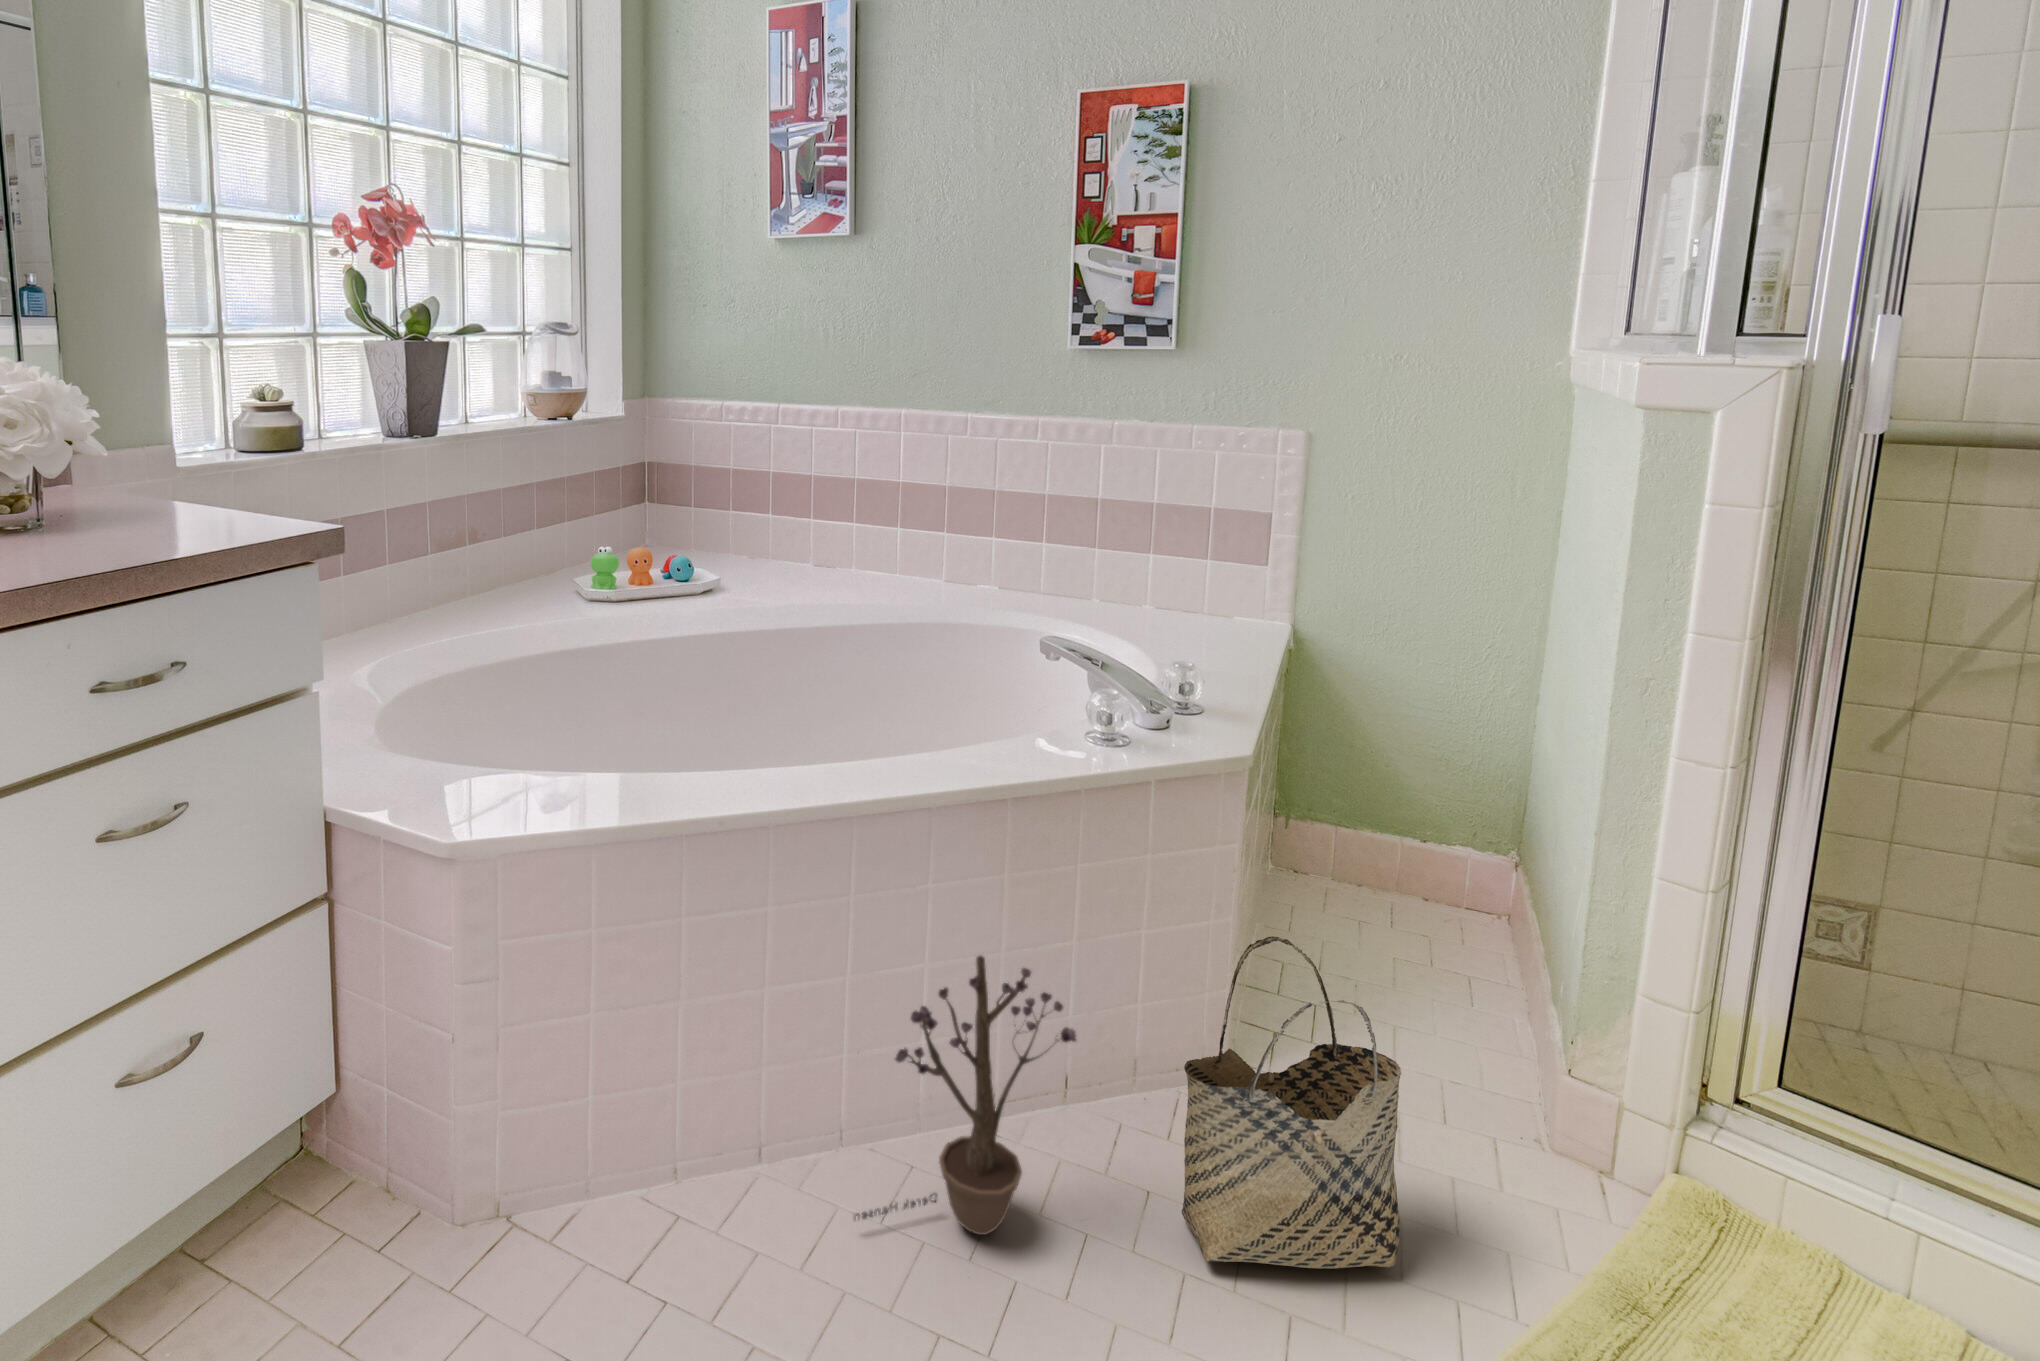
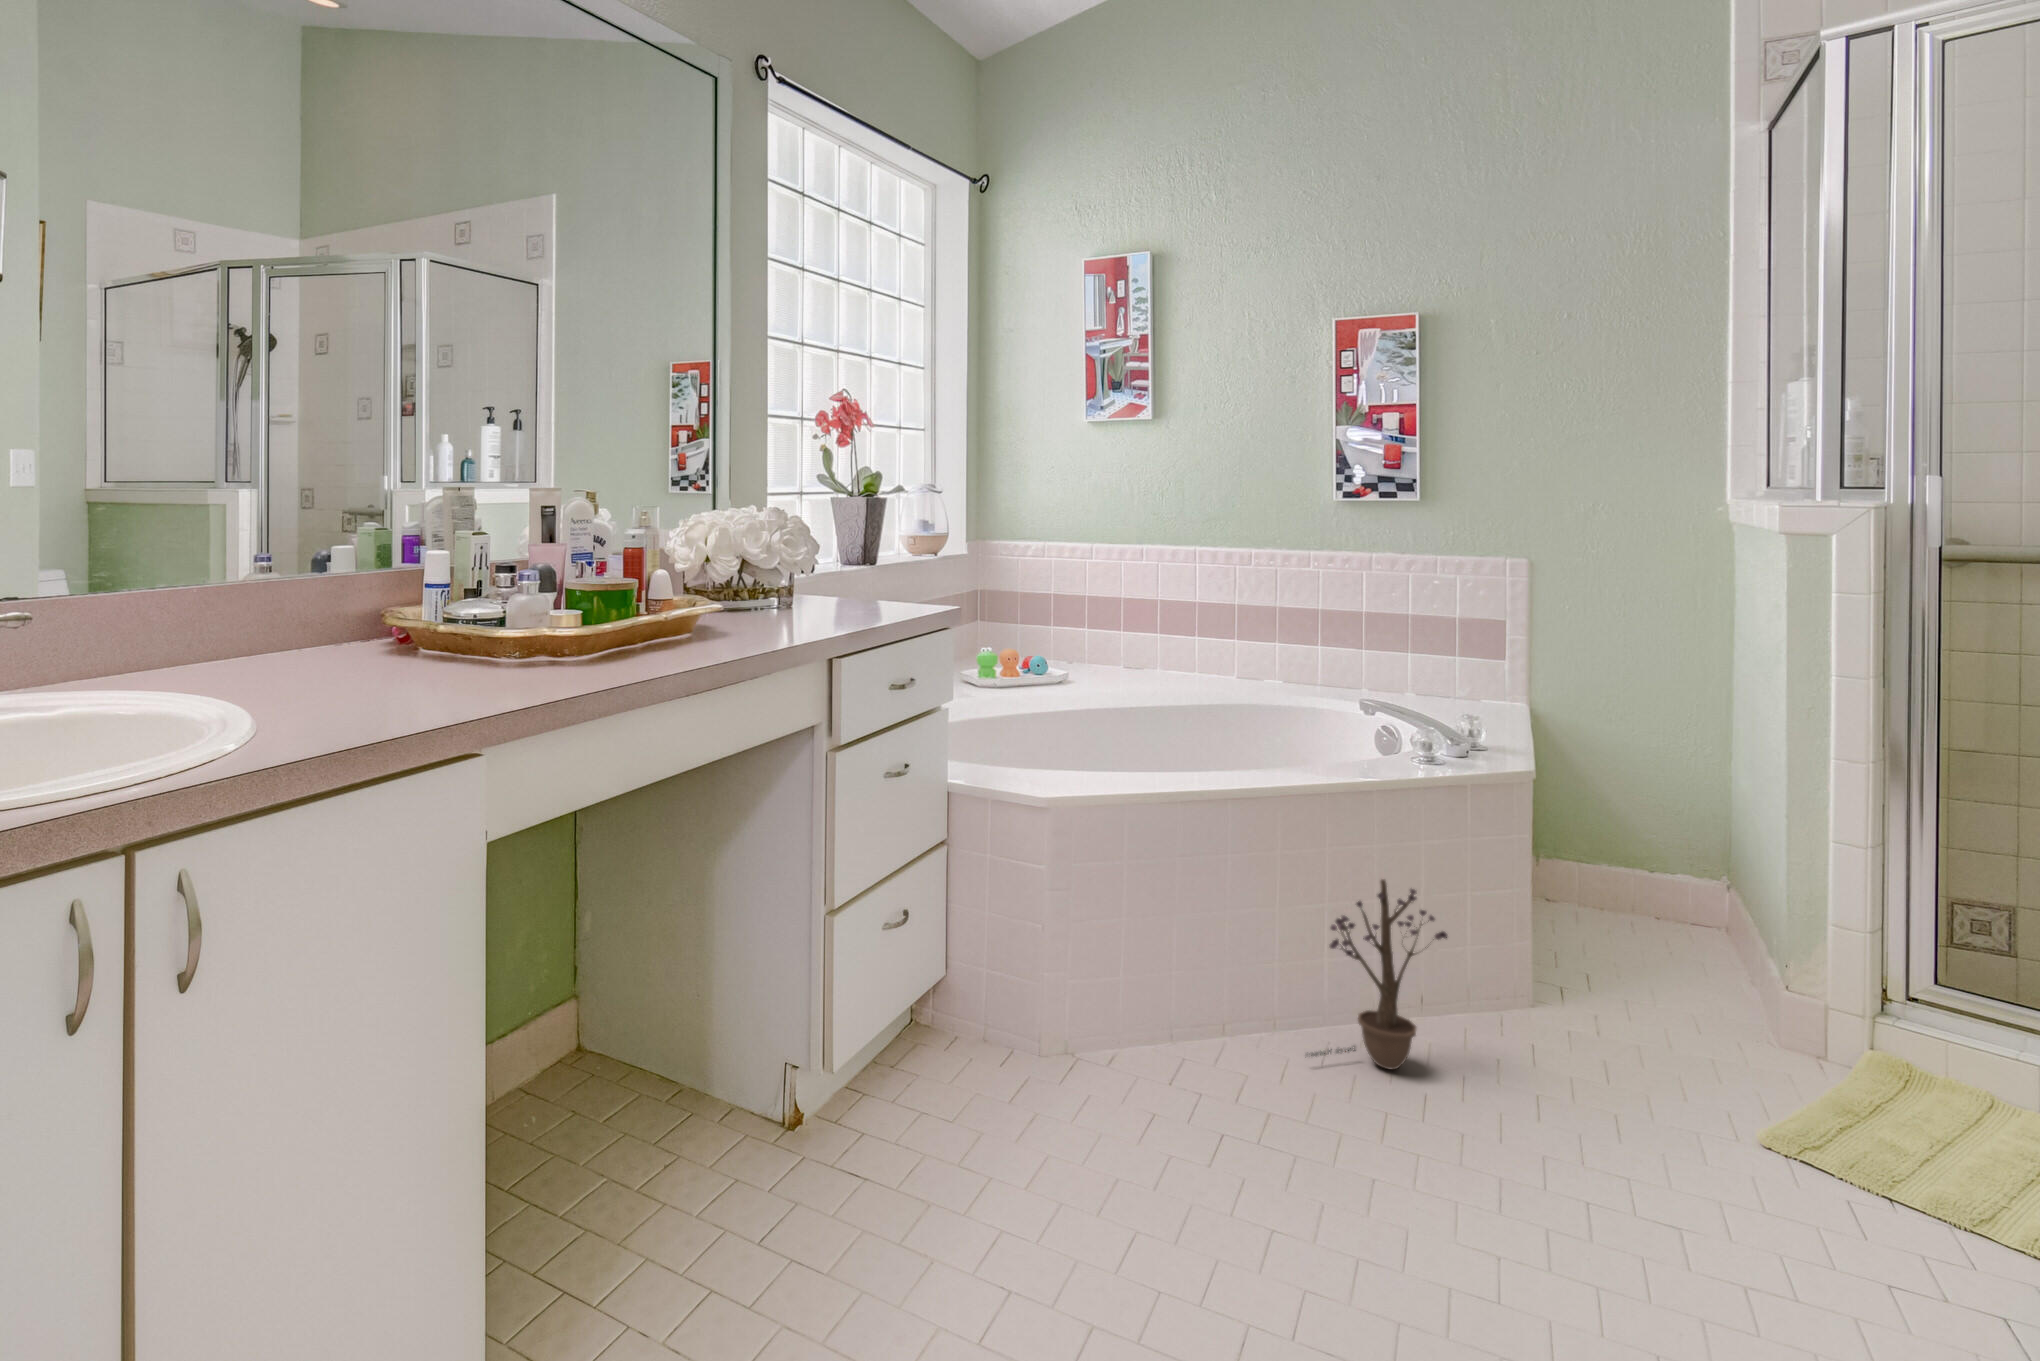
woven basket: present [1182,936,1401,1268] -> none [1523,876,1681,1090]

